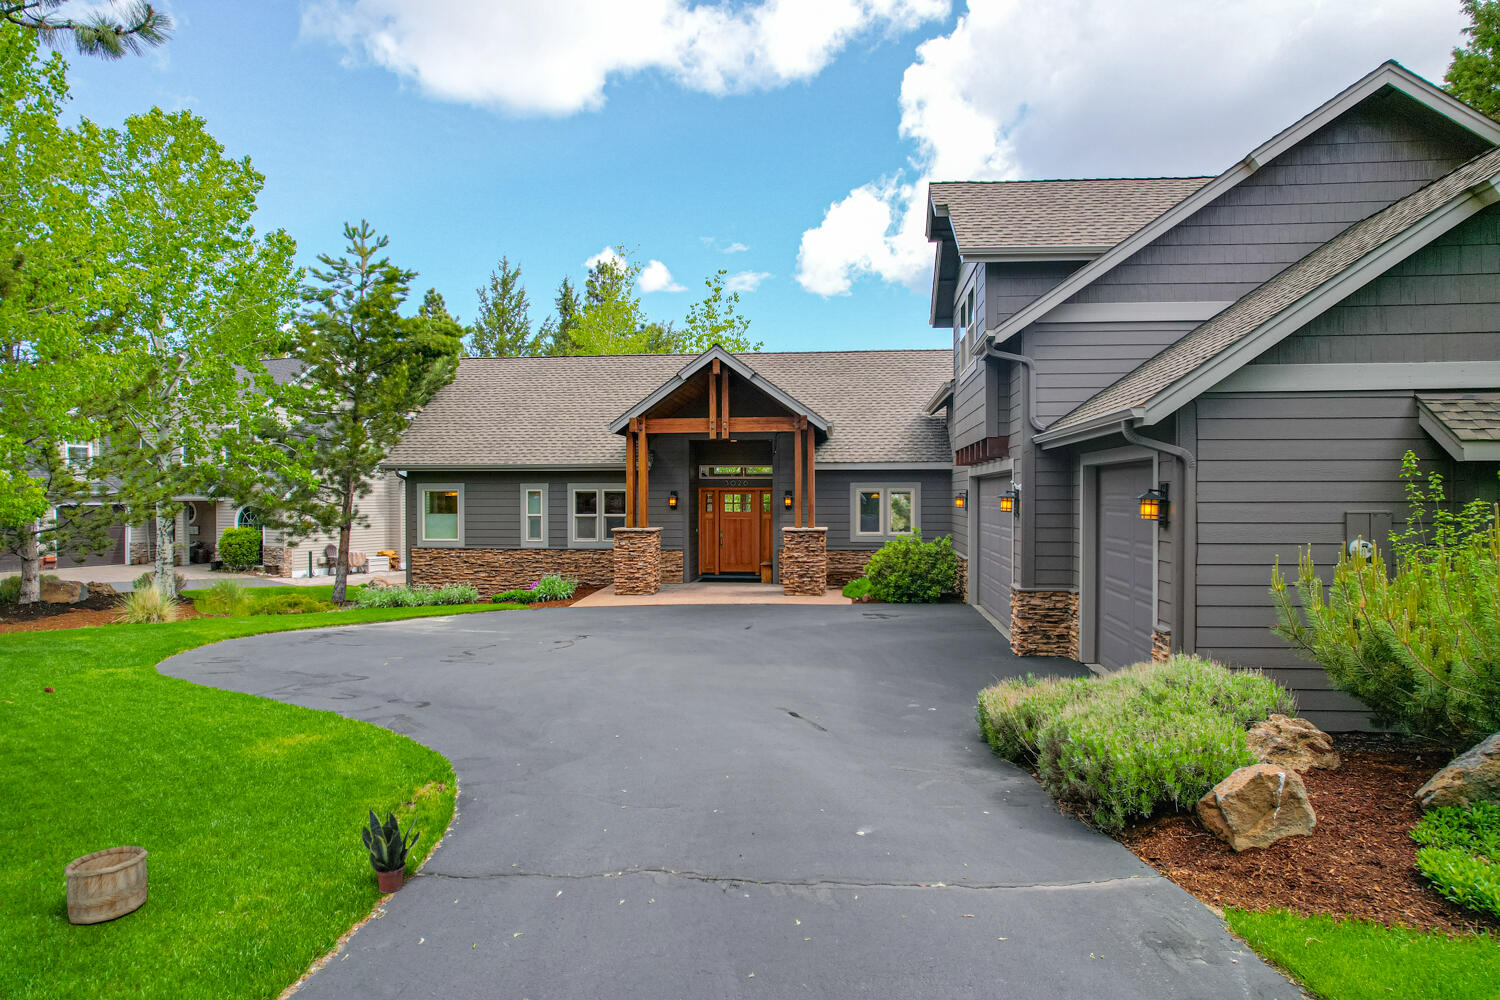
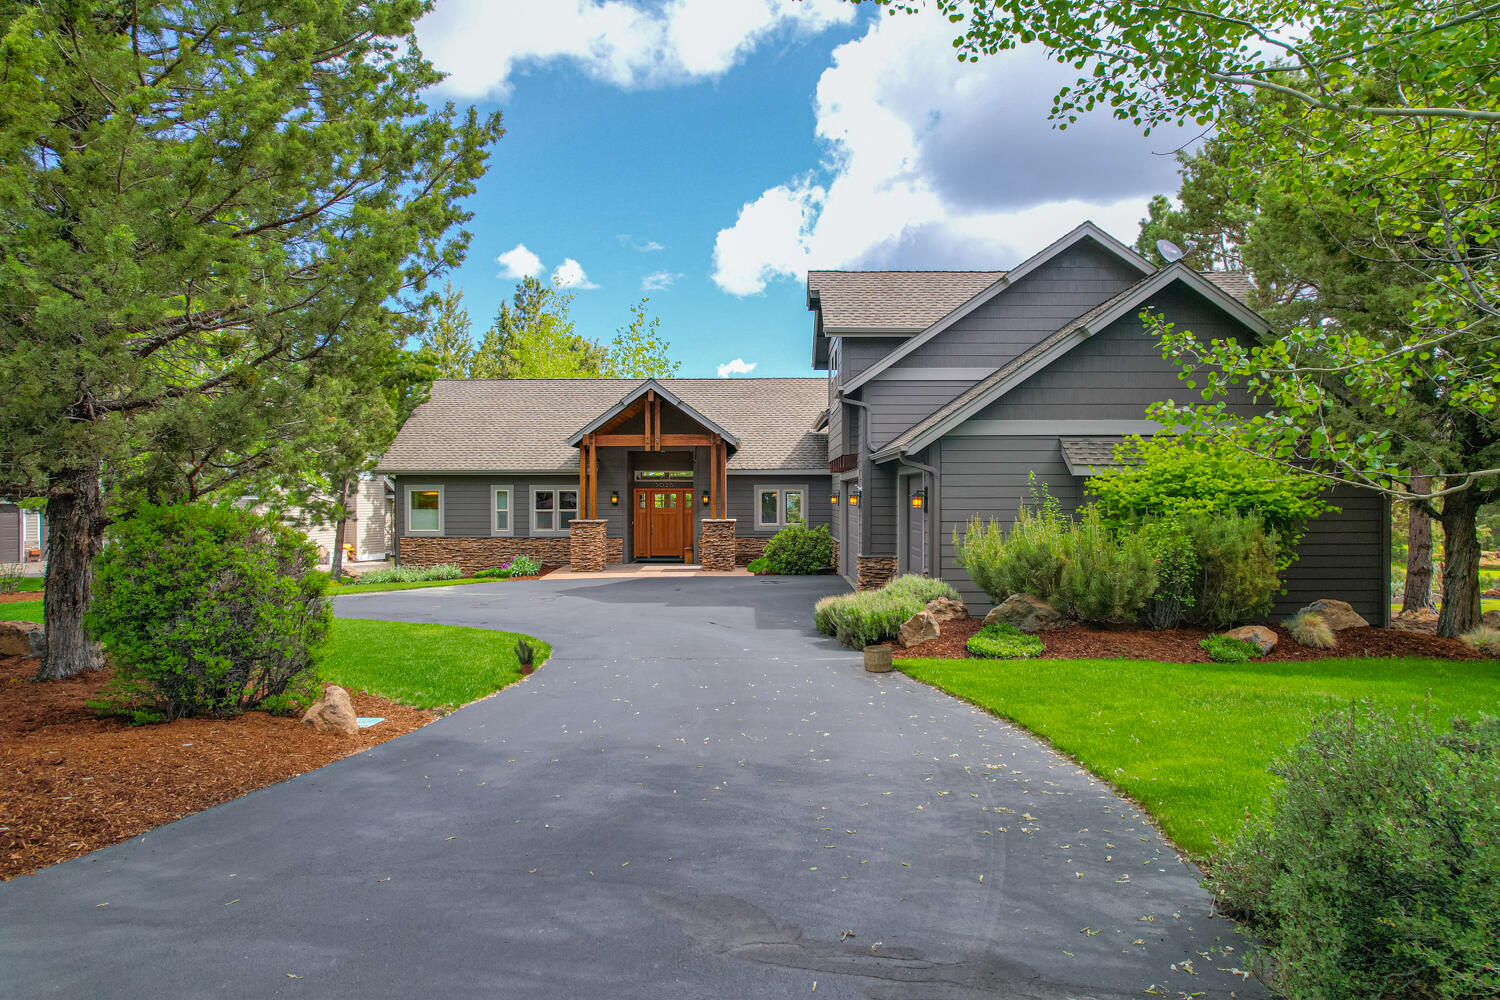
wooden bucket: present [64,846,148,924] -> present [863,645,892,672]

